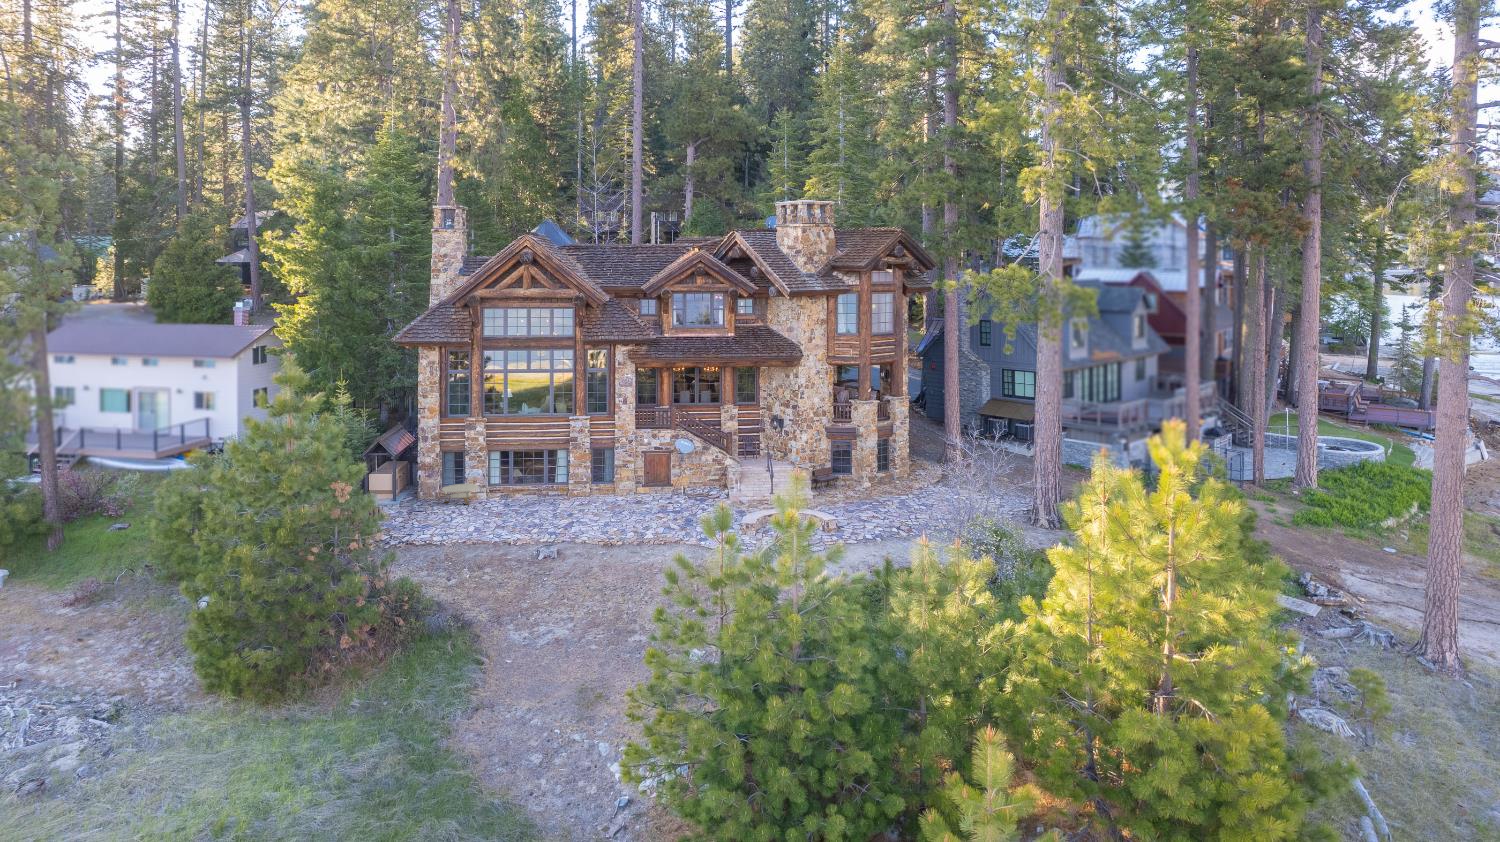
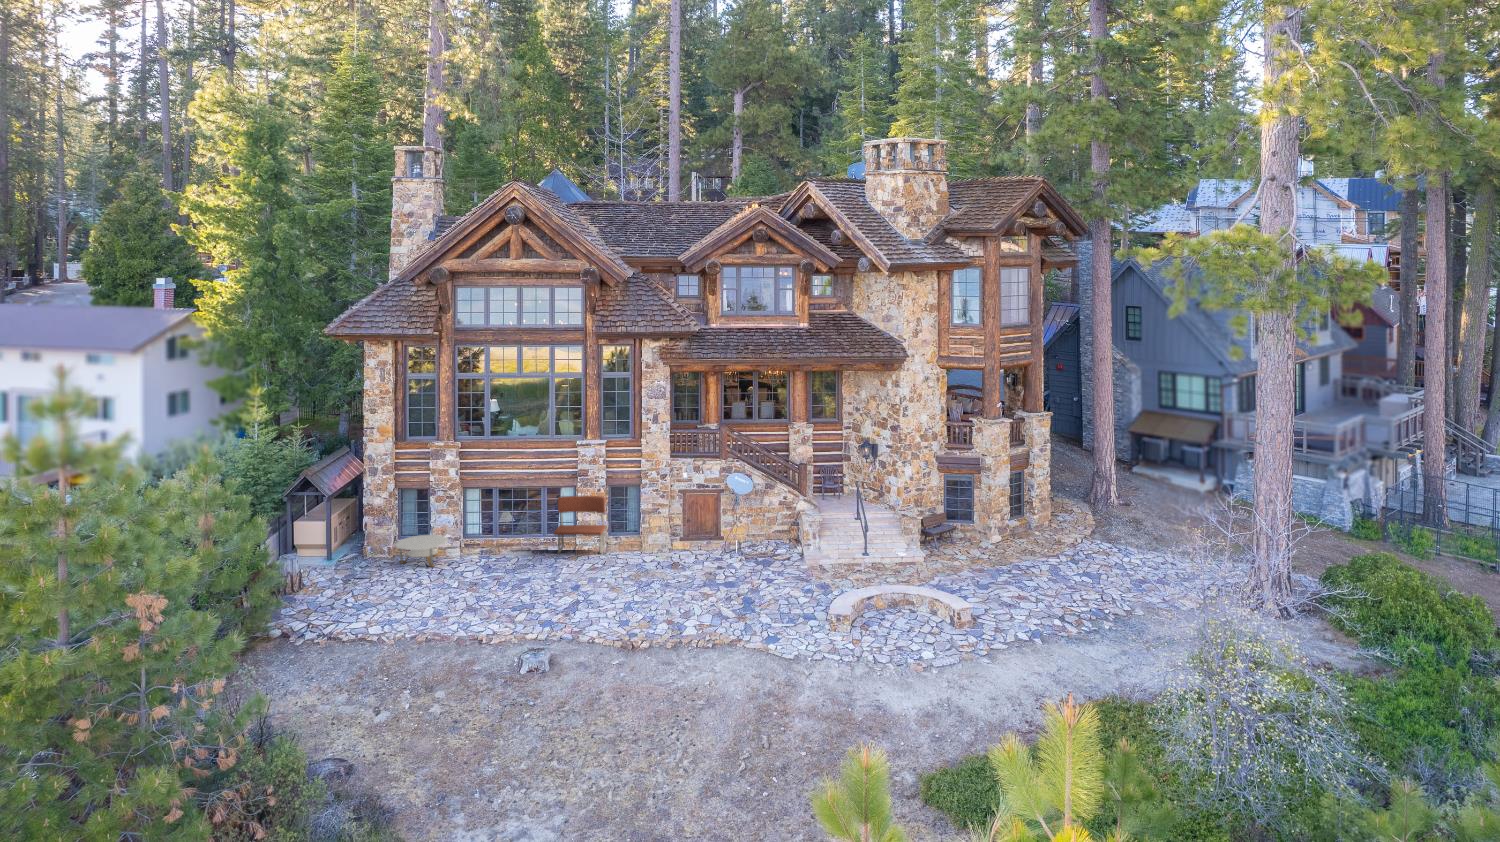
bench: none [554,455,590,496] -> present [554,496,606,553]

